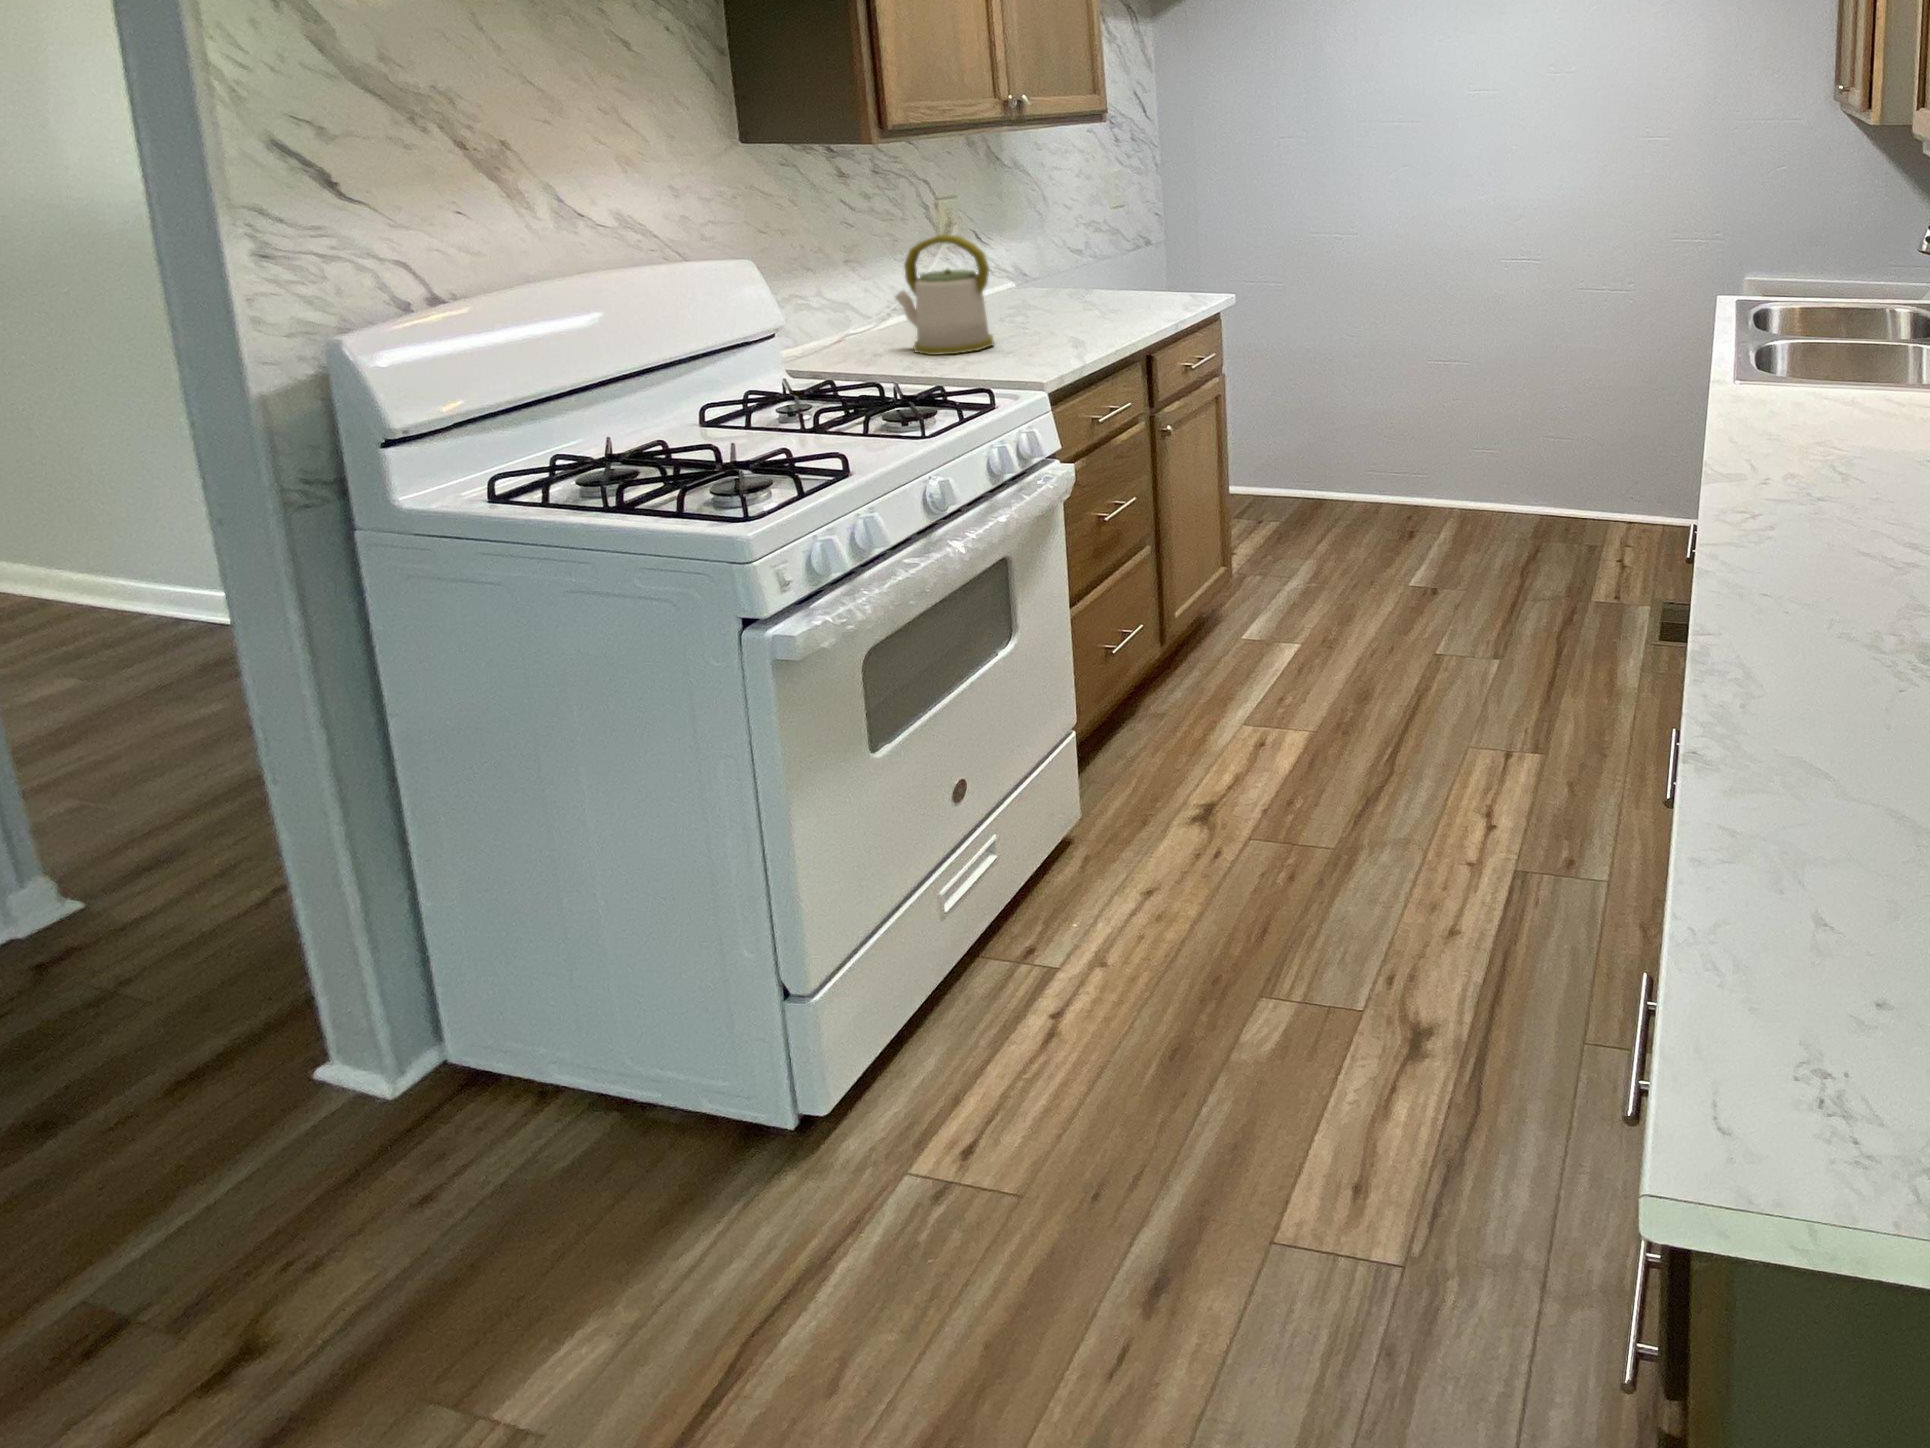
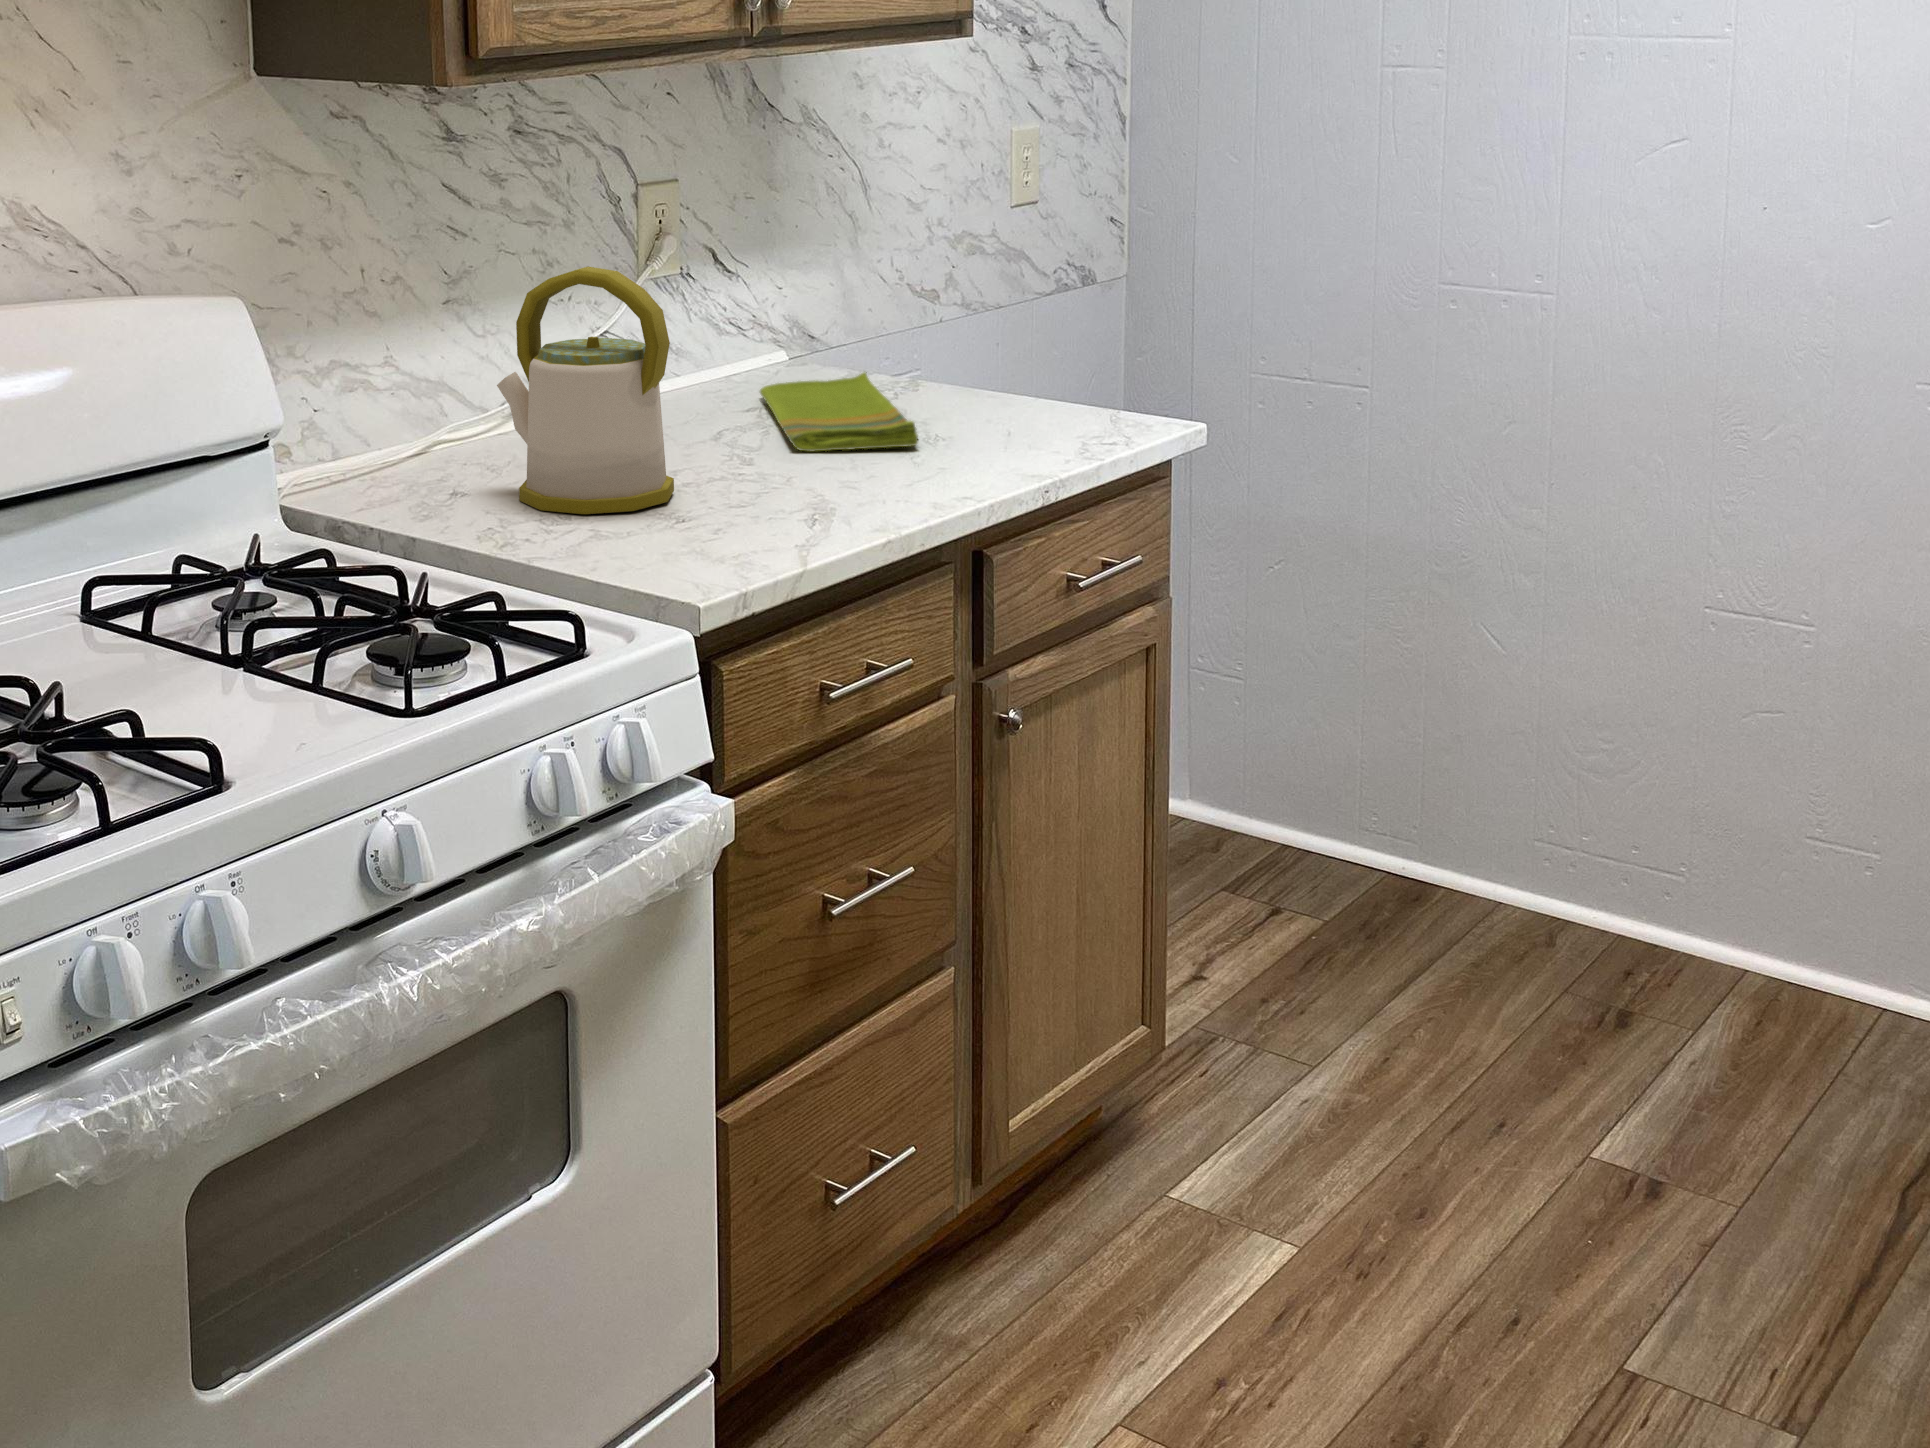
dish towel: none [1006,285,1102,320] -> present [760,372,918,451]

